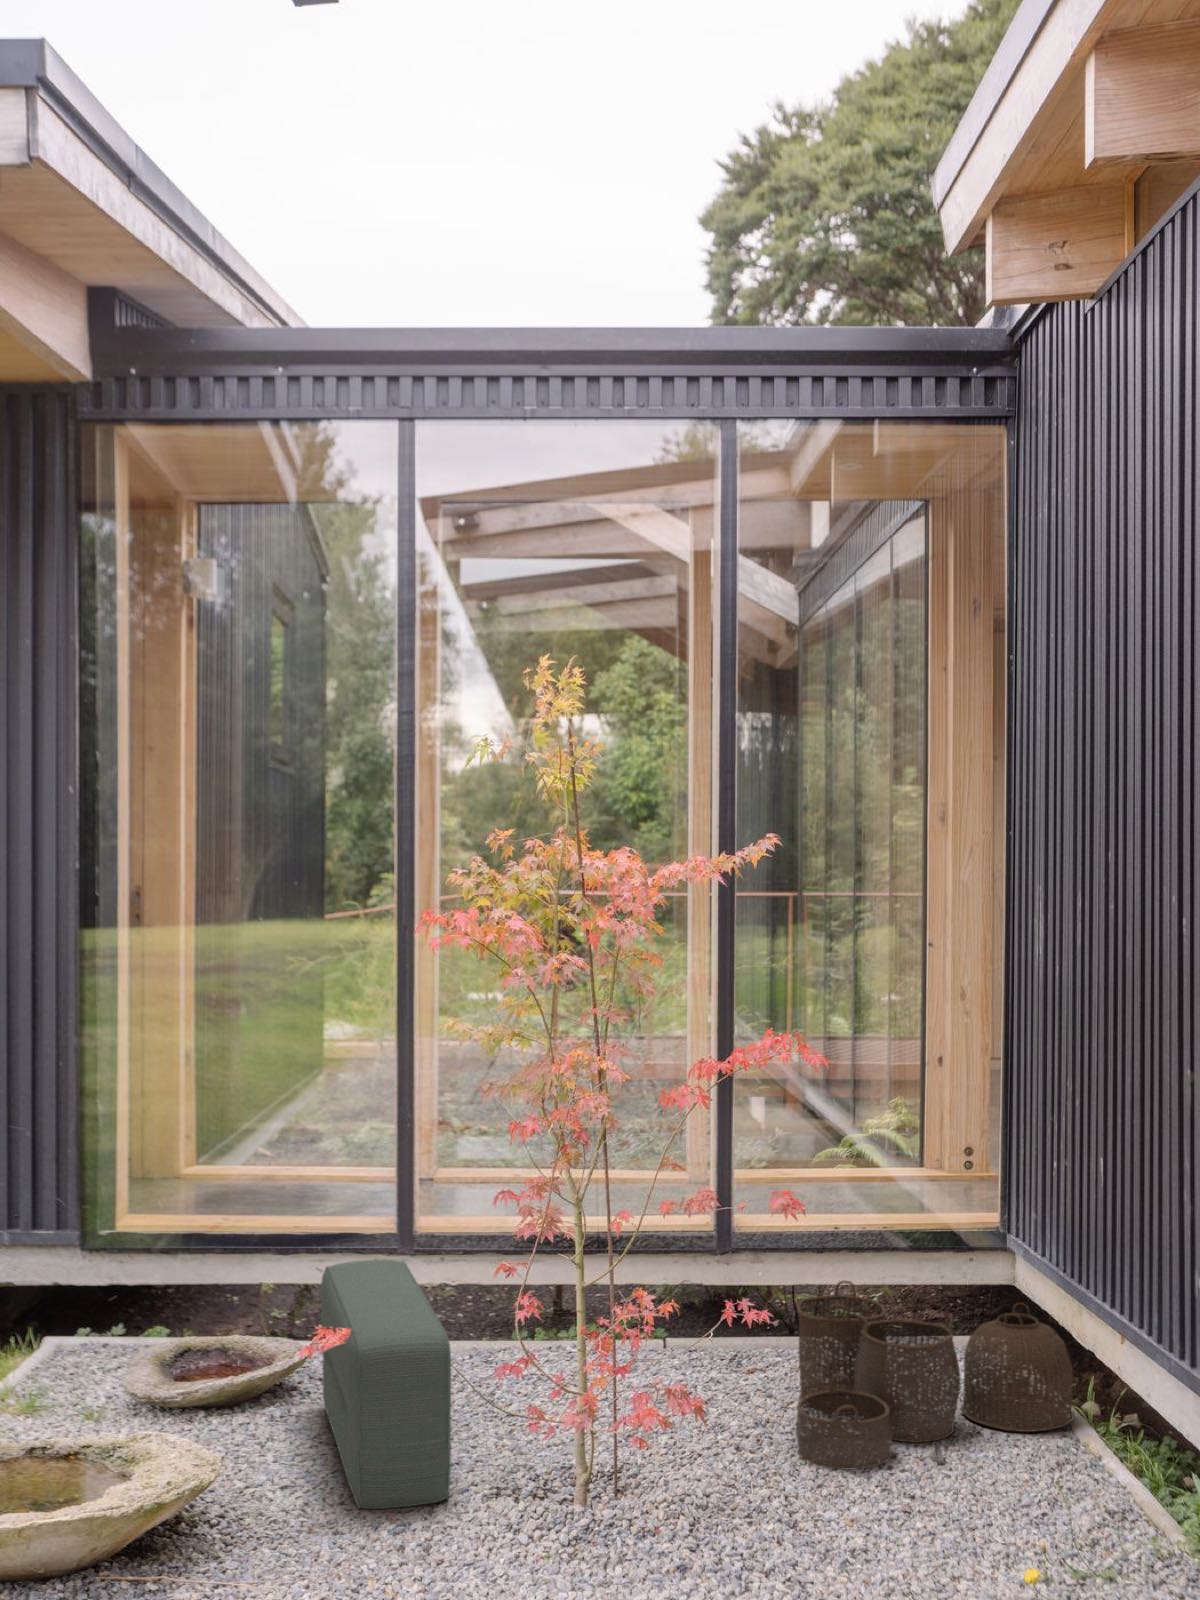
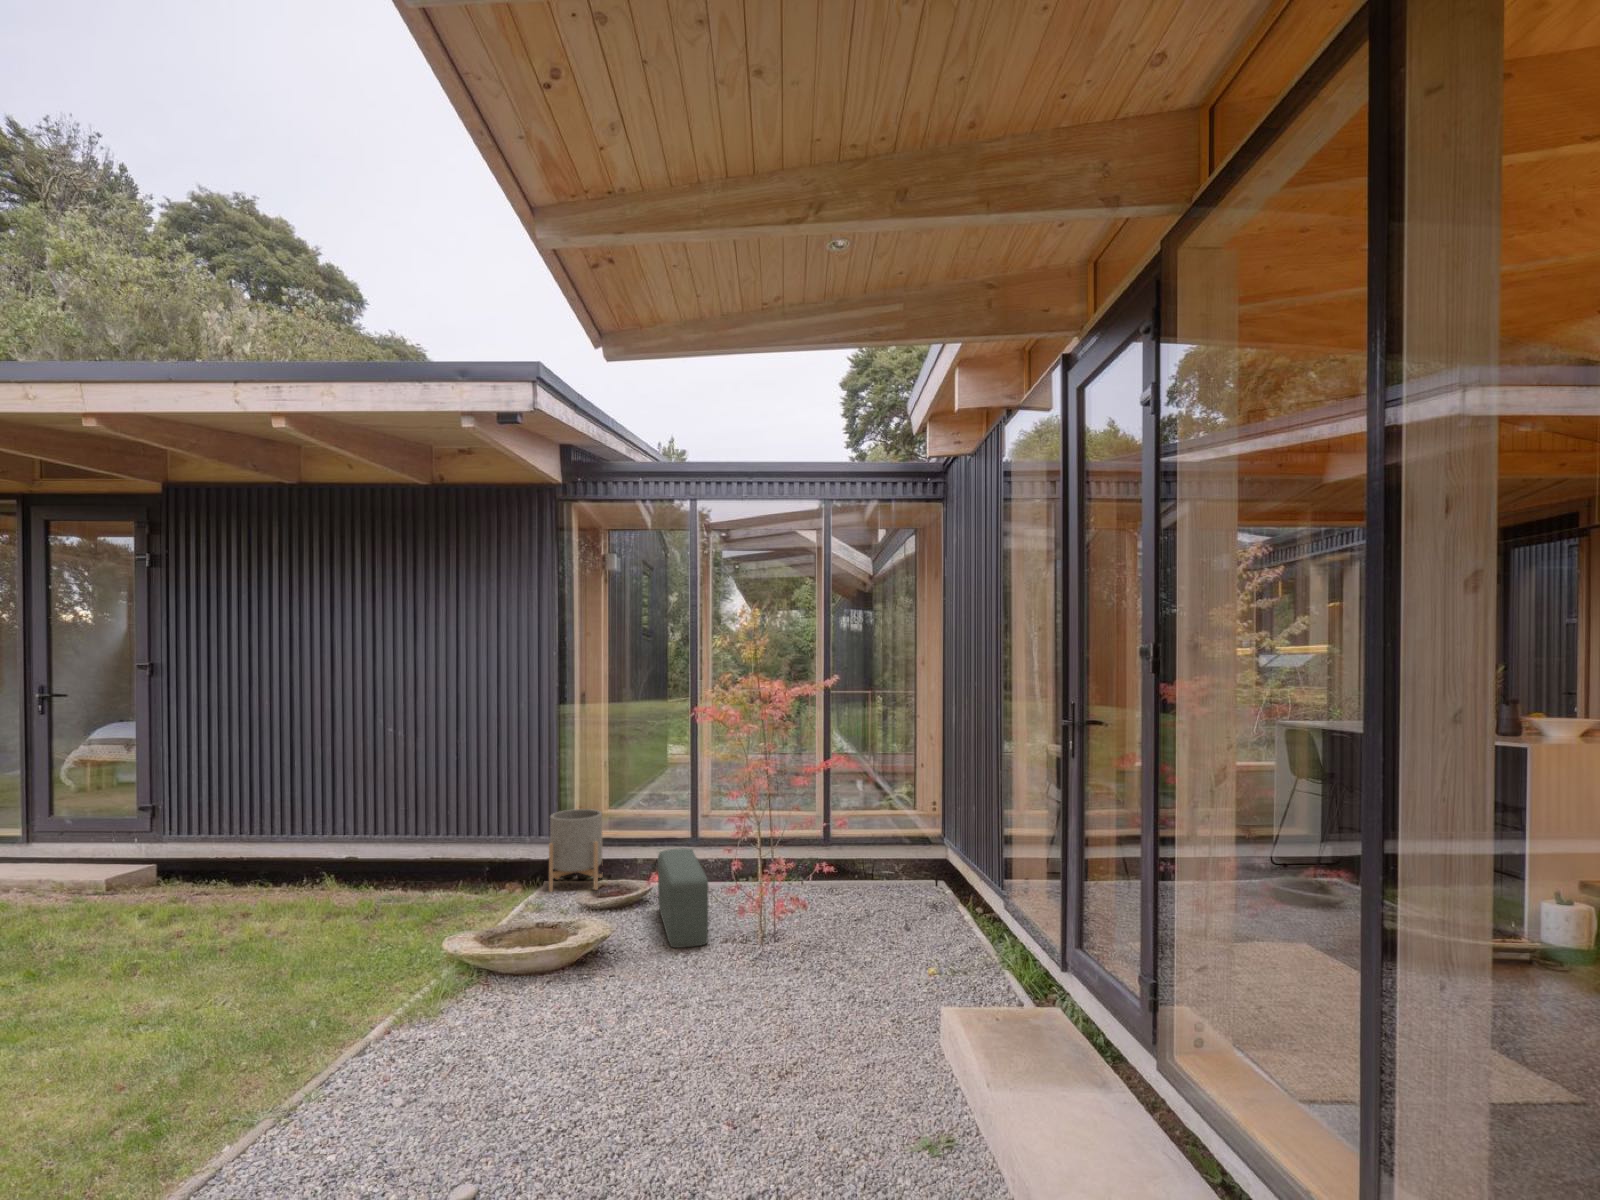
planter: none [55,1163,185,1363] -> present [549,809,602,892]
woven basket: present [796,1281,1074,1469] -> none [849,857,965,934]

